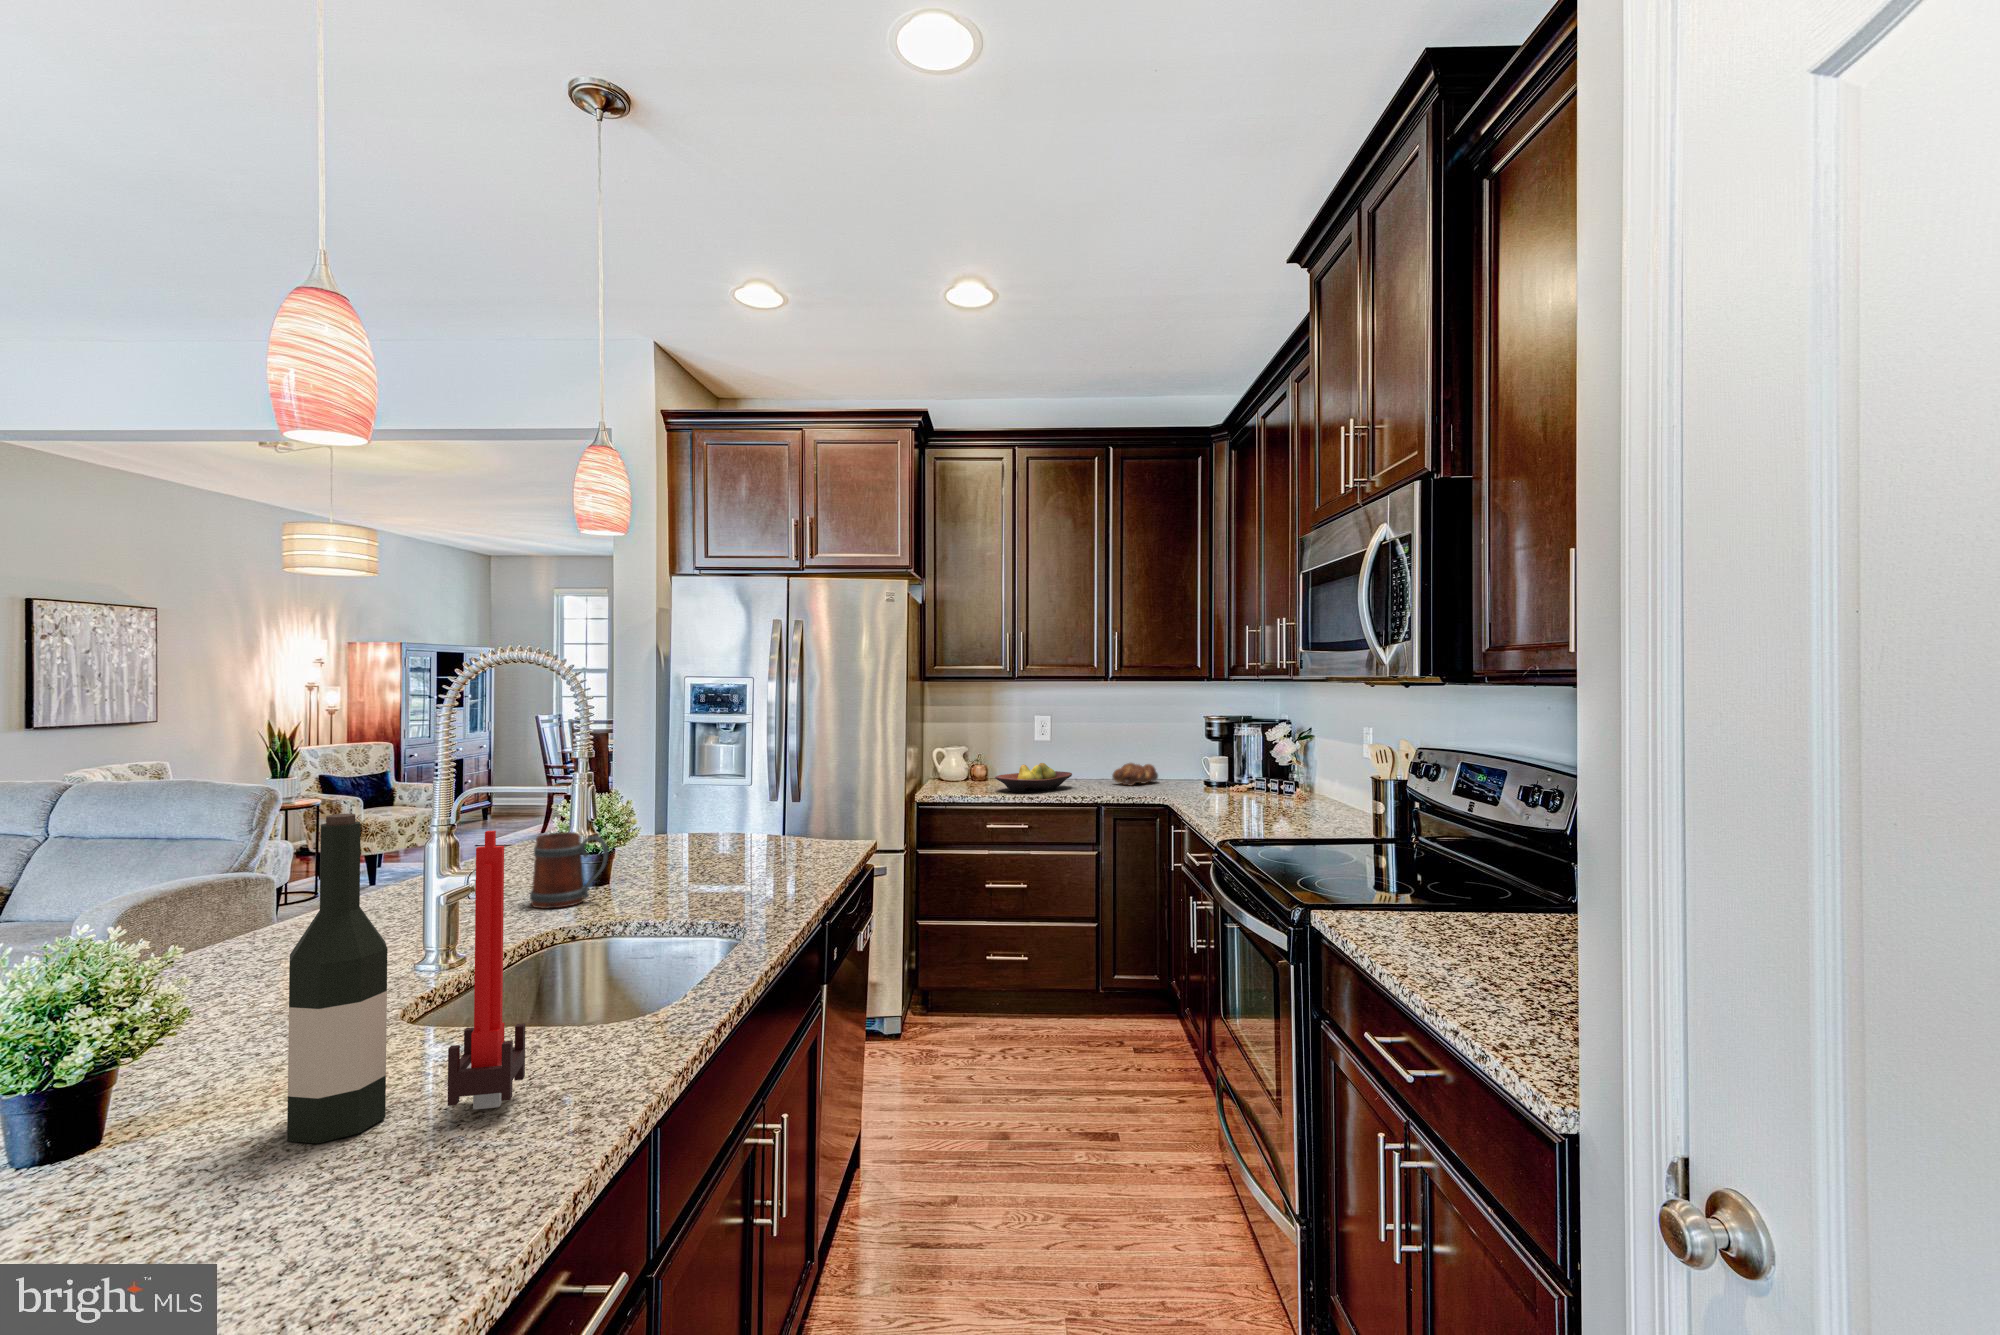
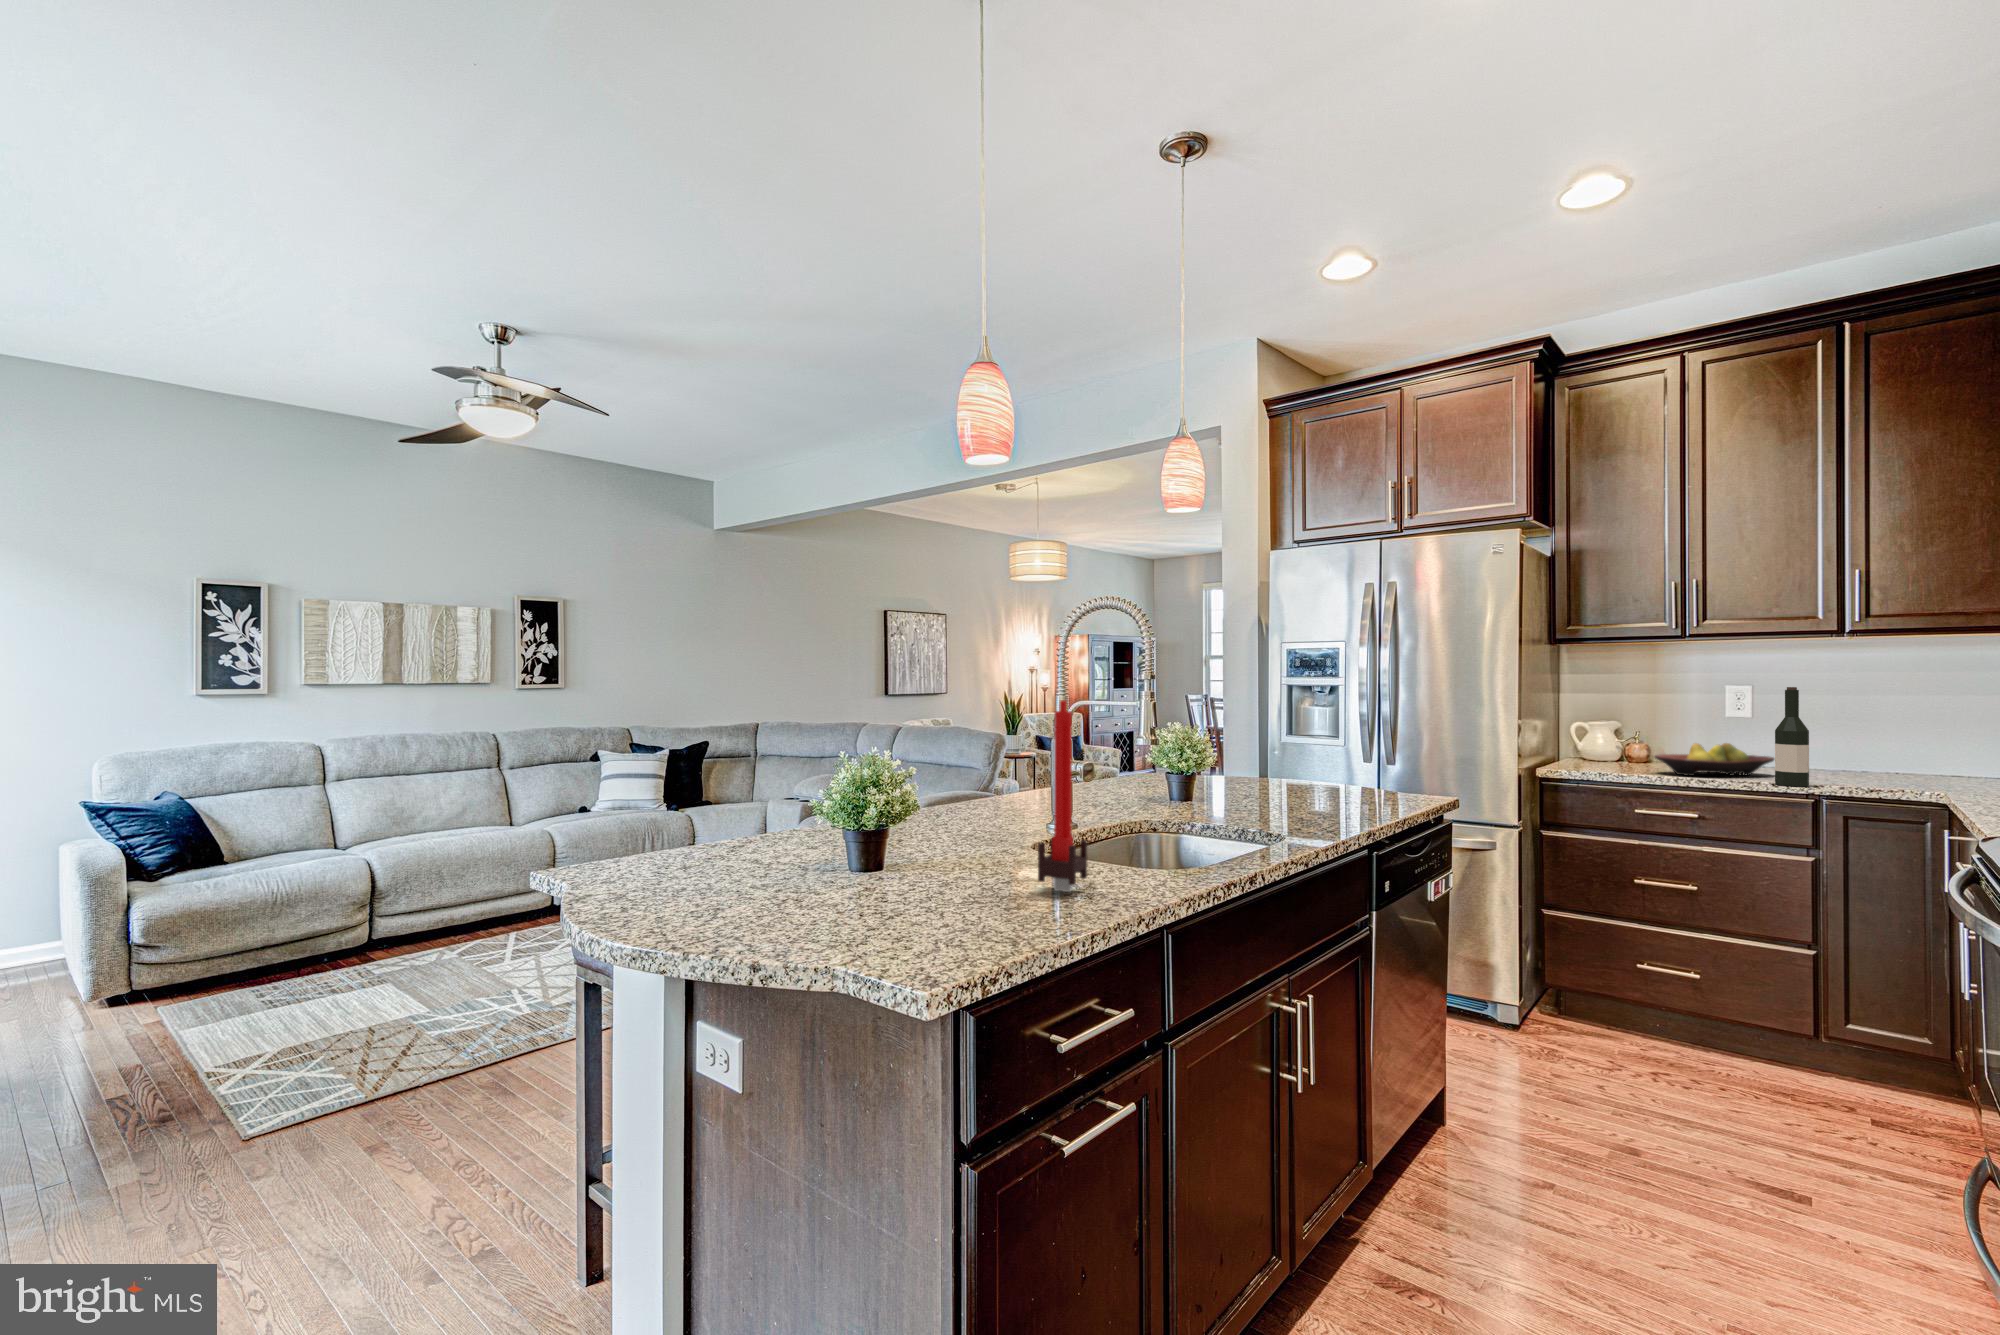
bread loaf: present [1112,763,1158,786] -> none [1846,750,1934,780]
wine bottle: present [287,814,387,1143] -> present [1775,687,1809,786]
mug: present [530,832,608,908] -> none [1134,752,1192,811]

